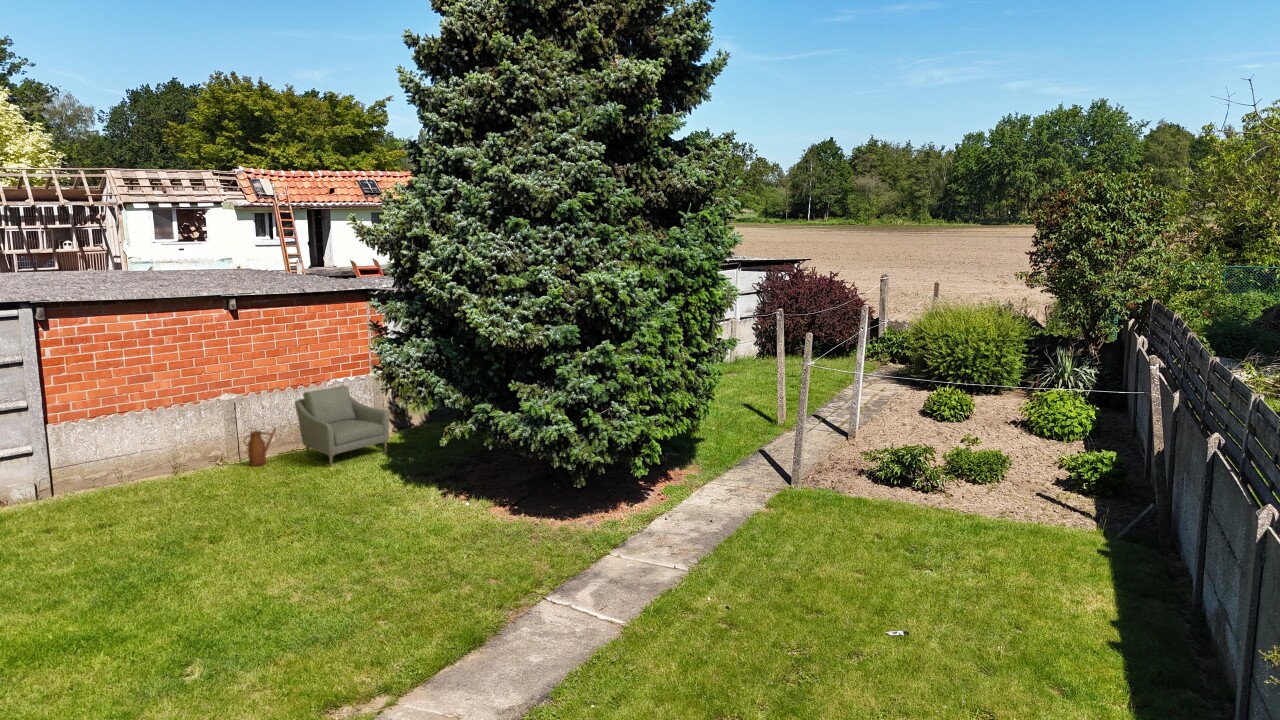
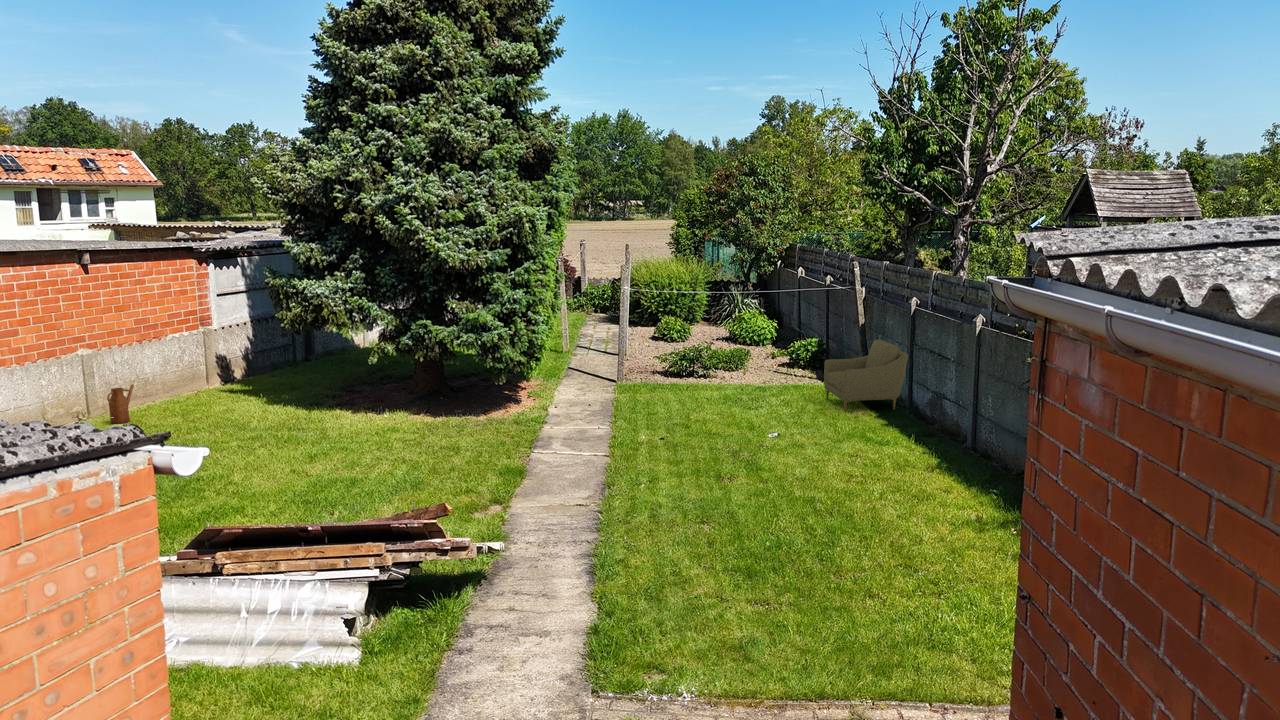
chair: present [295,386,389,466] -> present [824,340,908,412]

